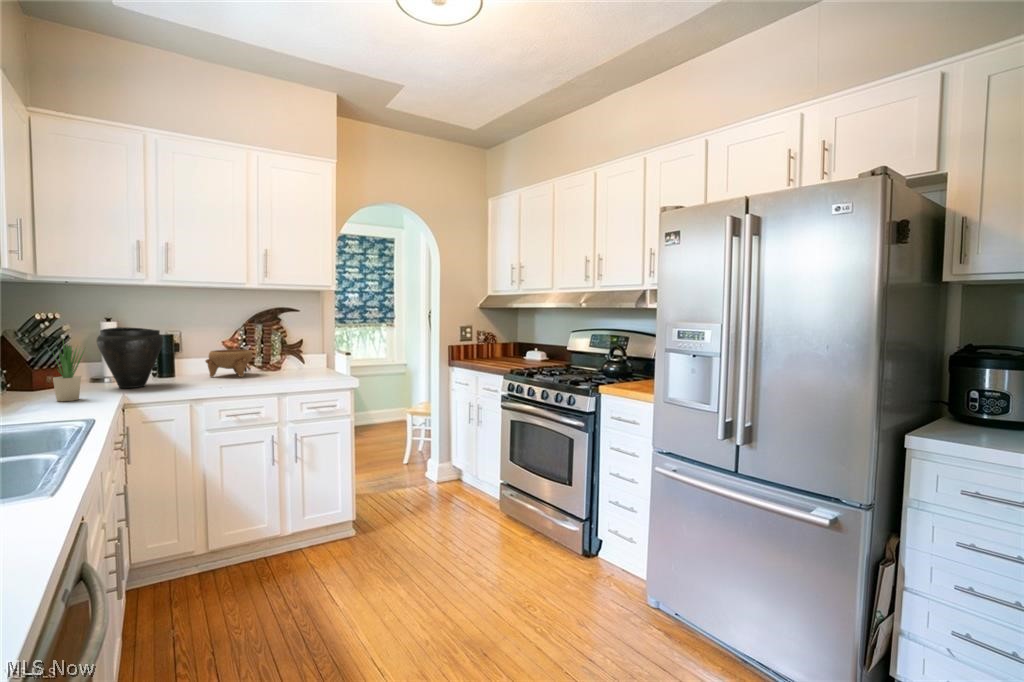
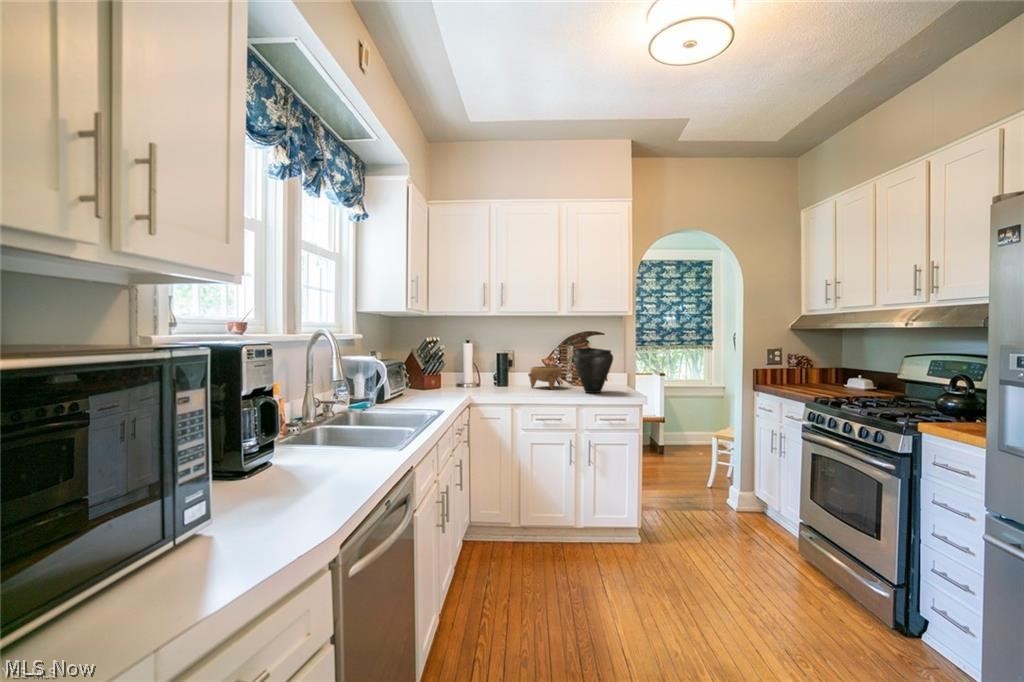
vase: present [97,327,163,388] -> present [573,348,613,393]
potted plant: present [53,341,84,401] -> none [433,353,451,397]

